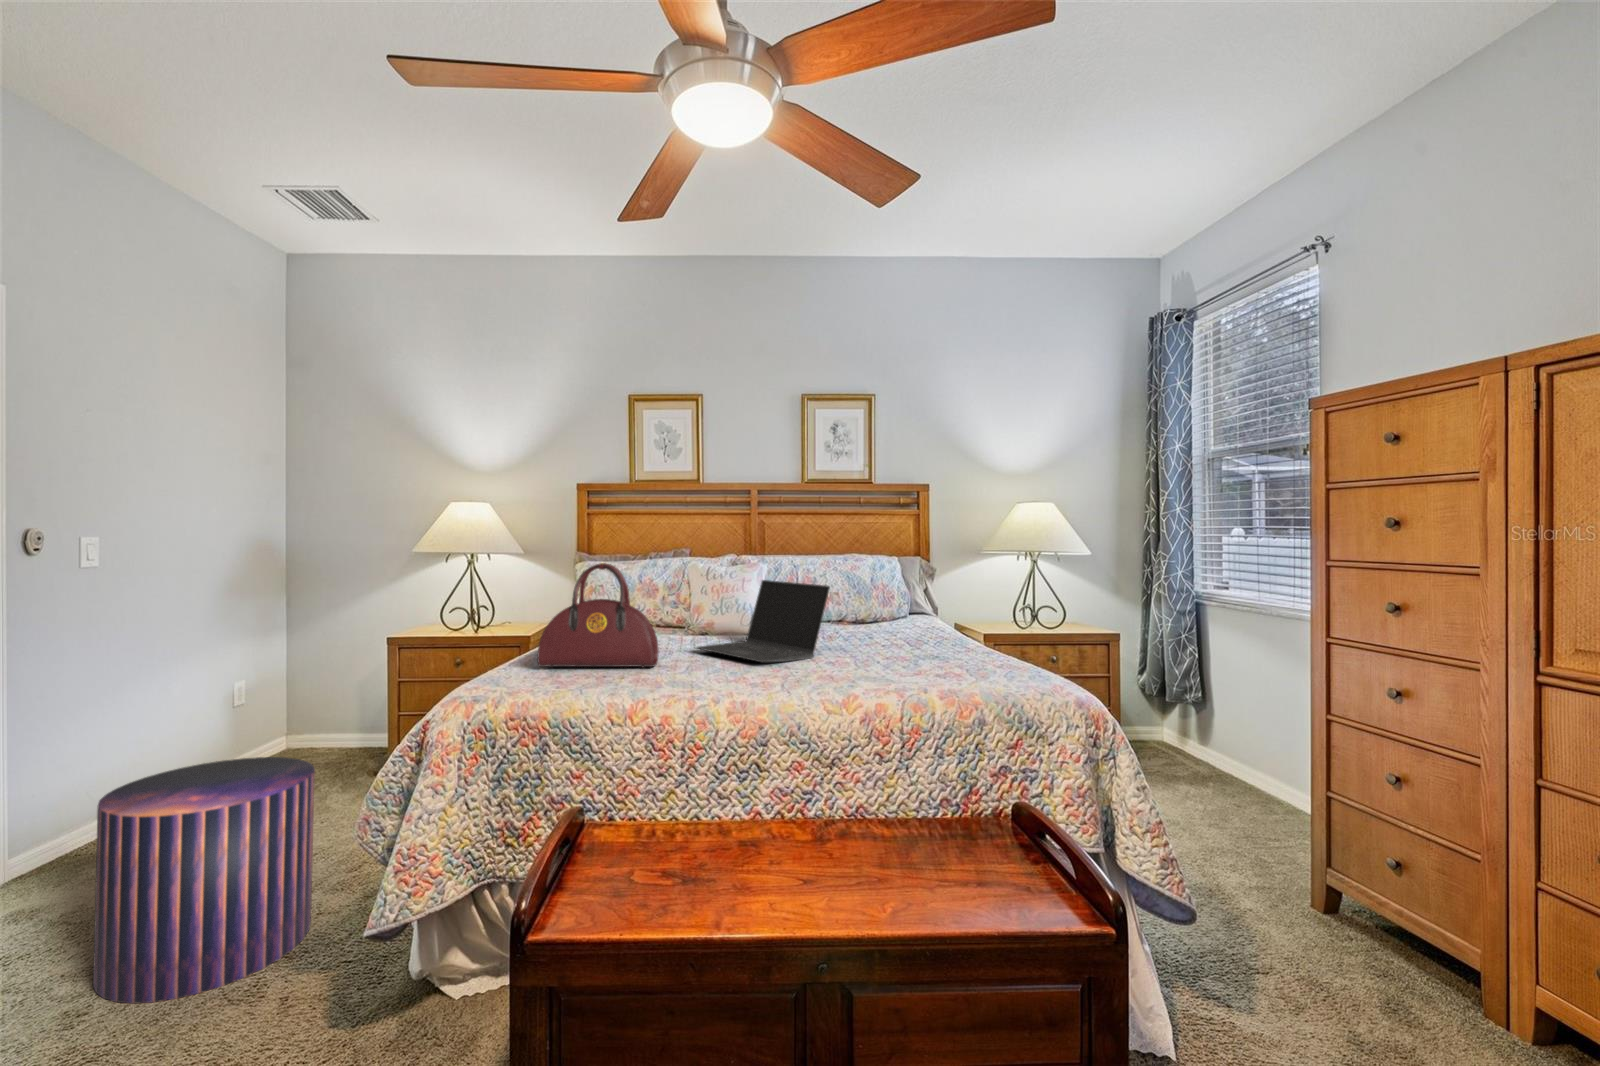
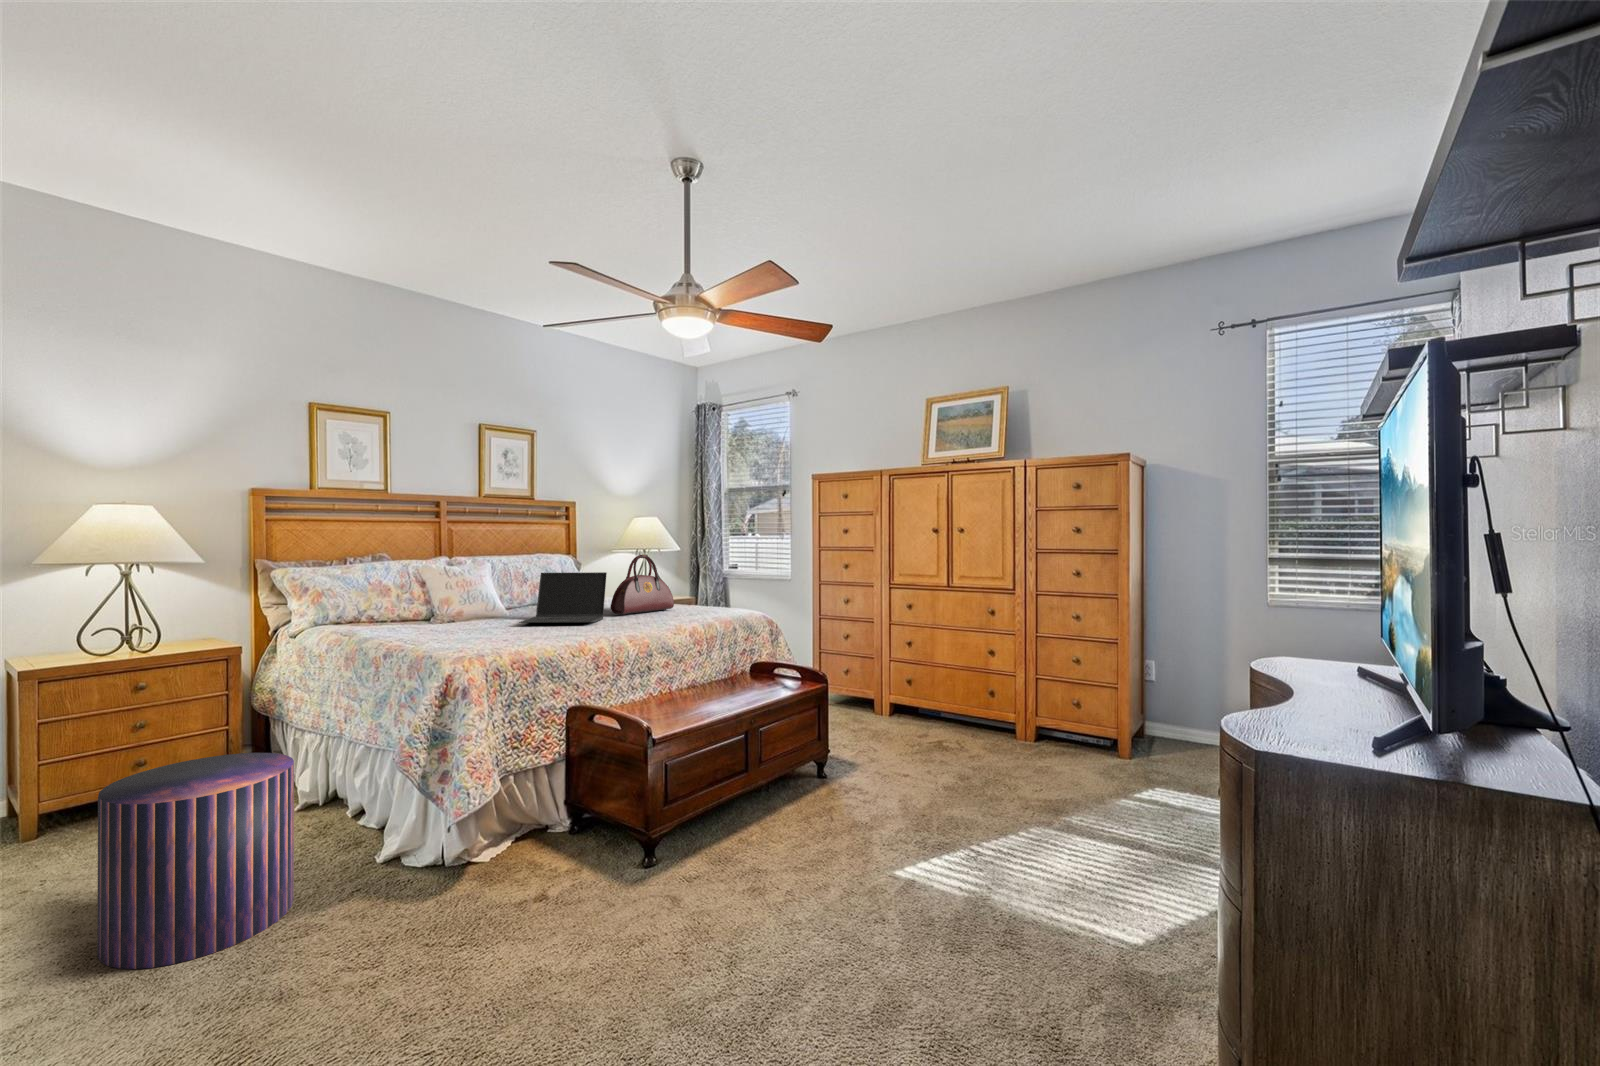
handbag: present [537,563,659,668] -> present [611,554,674,614]

